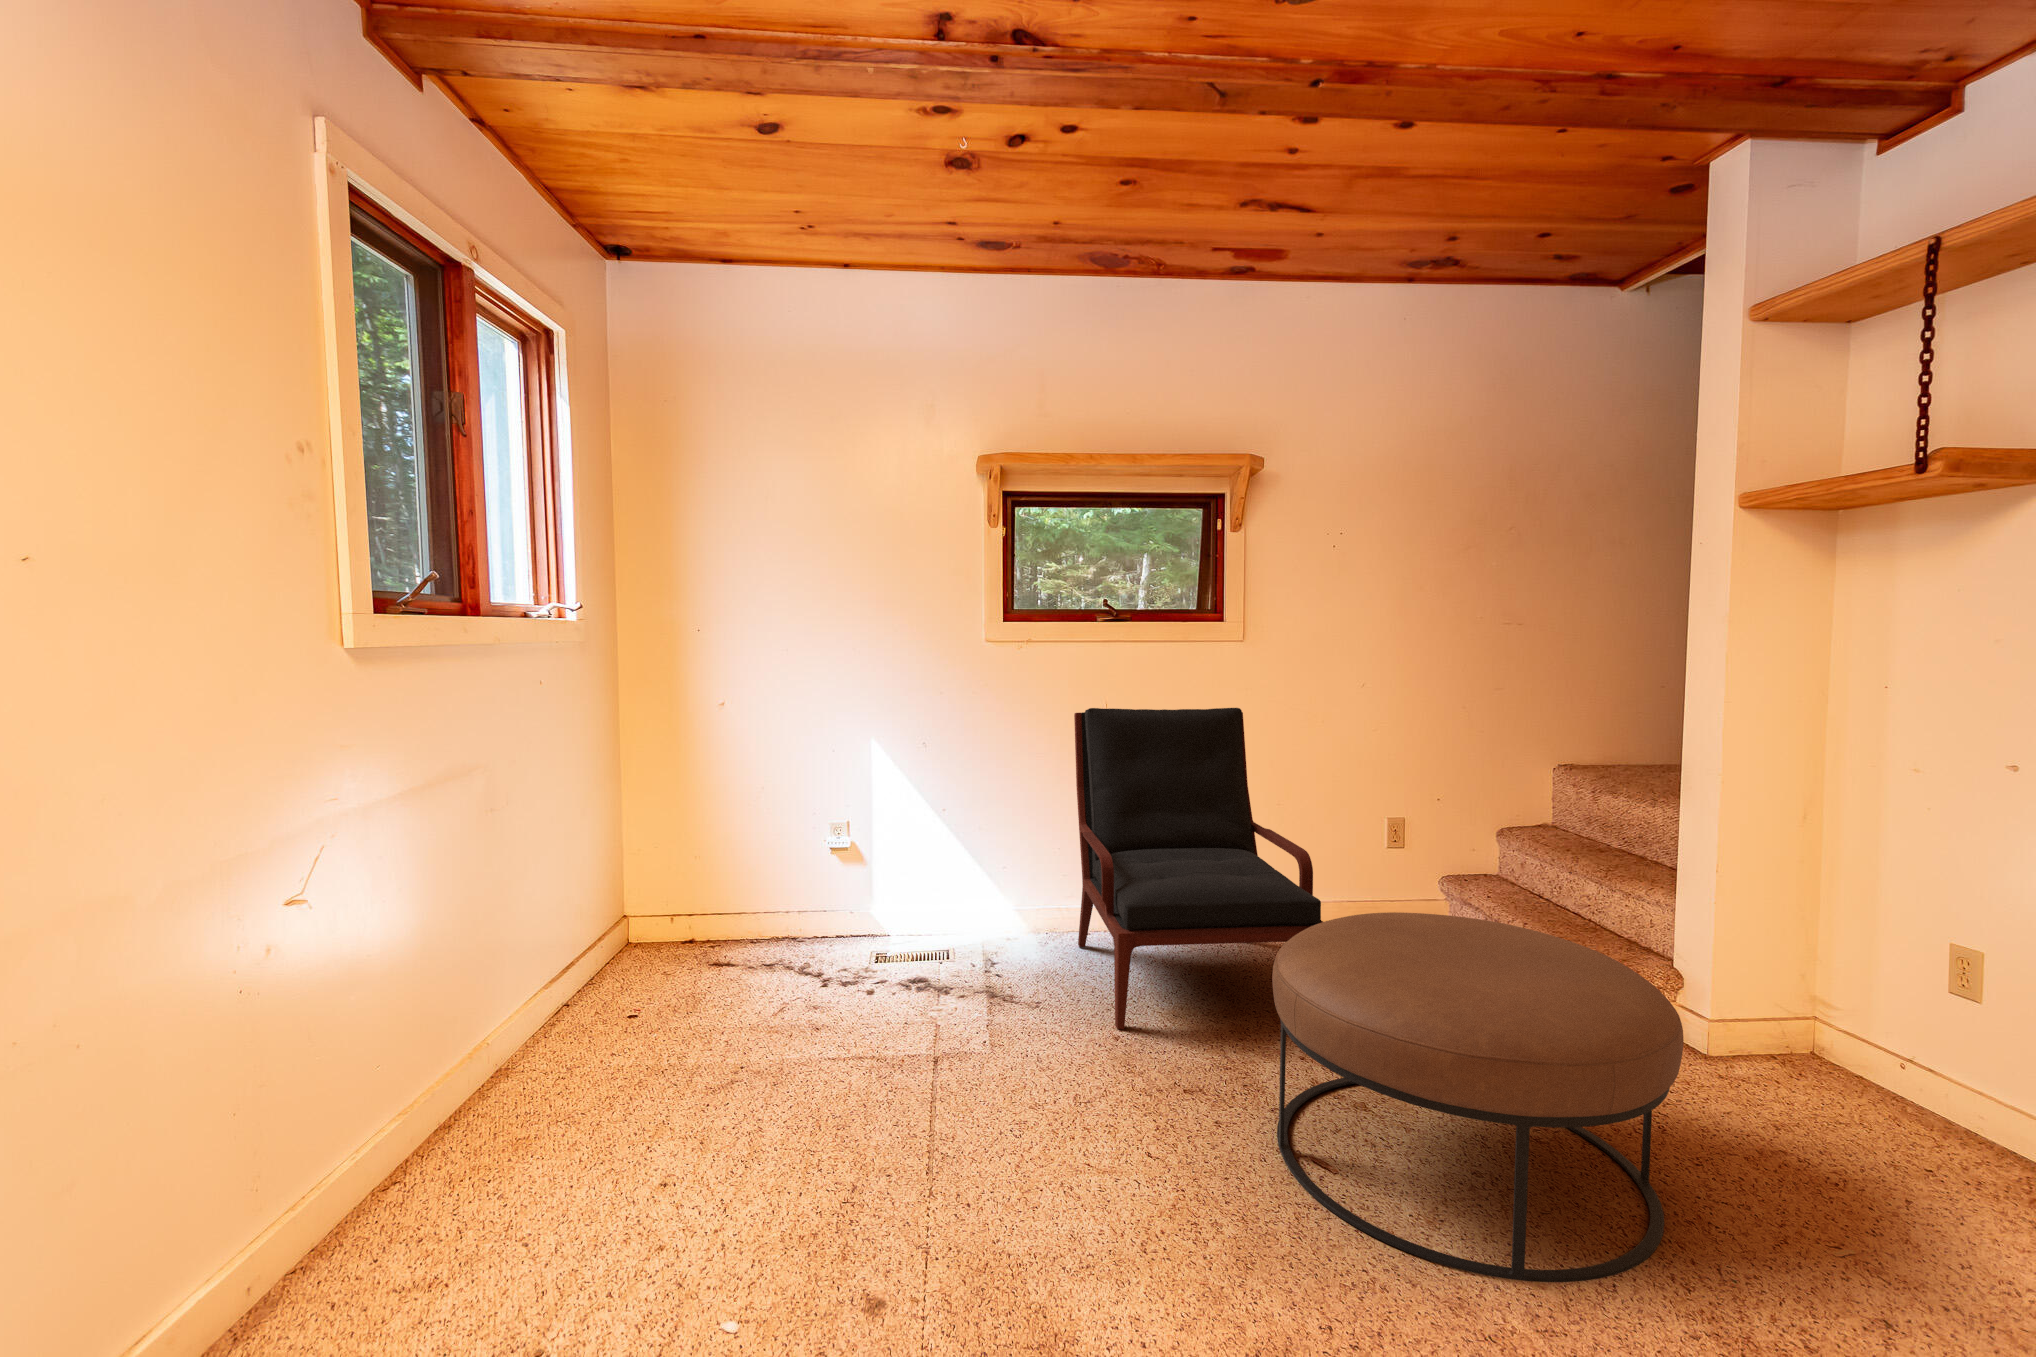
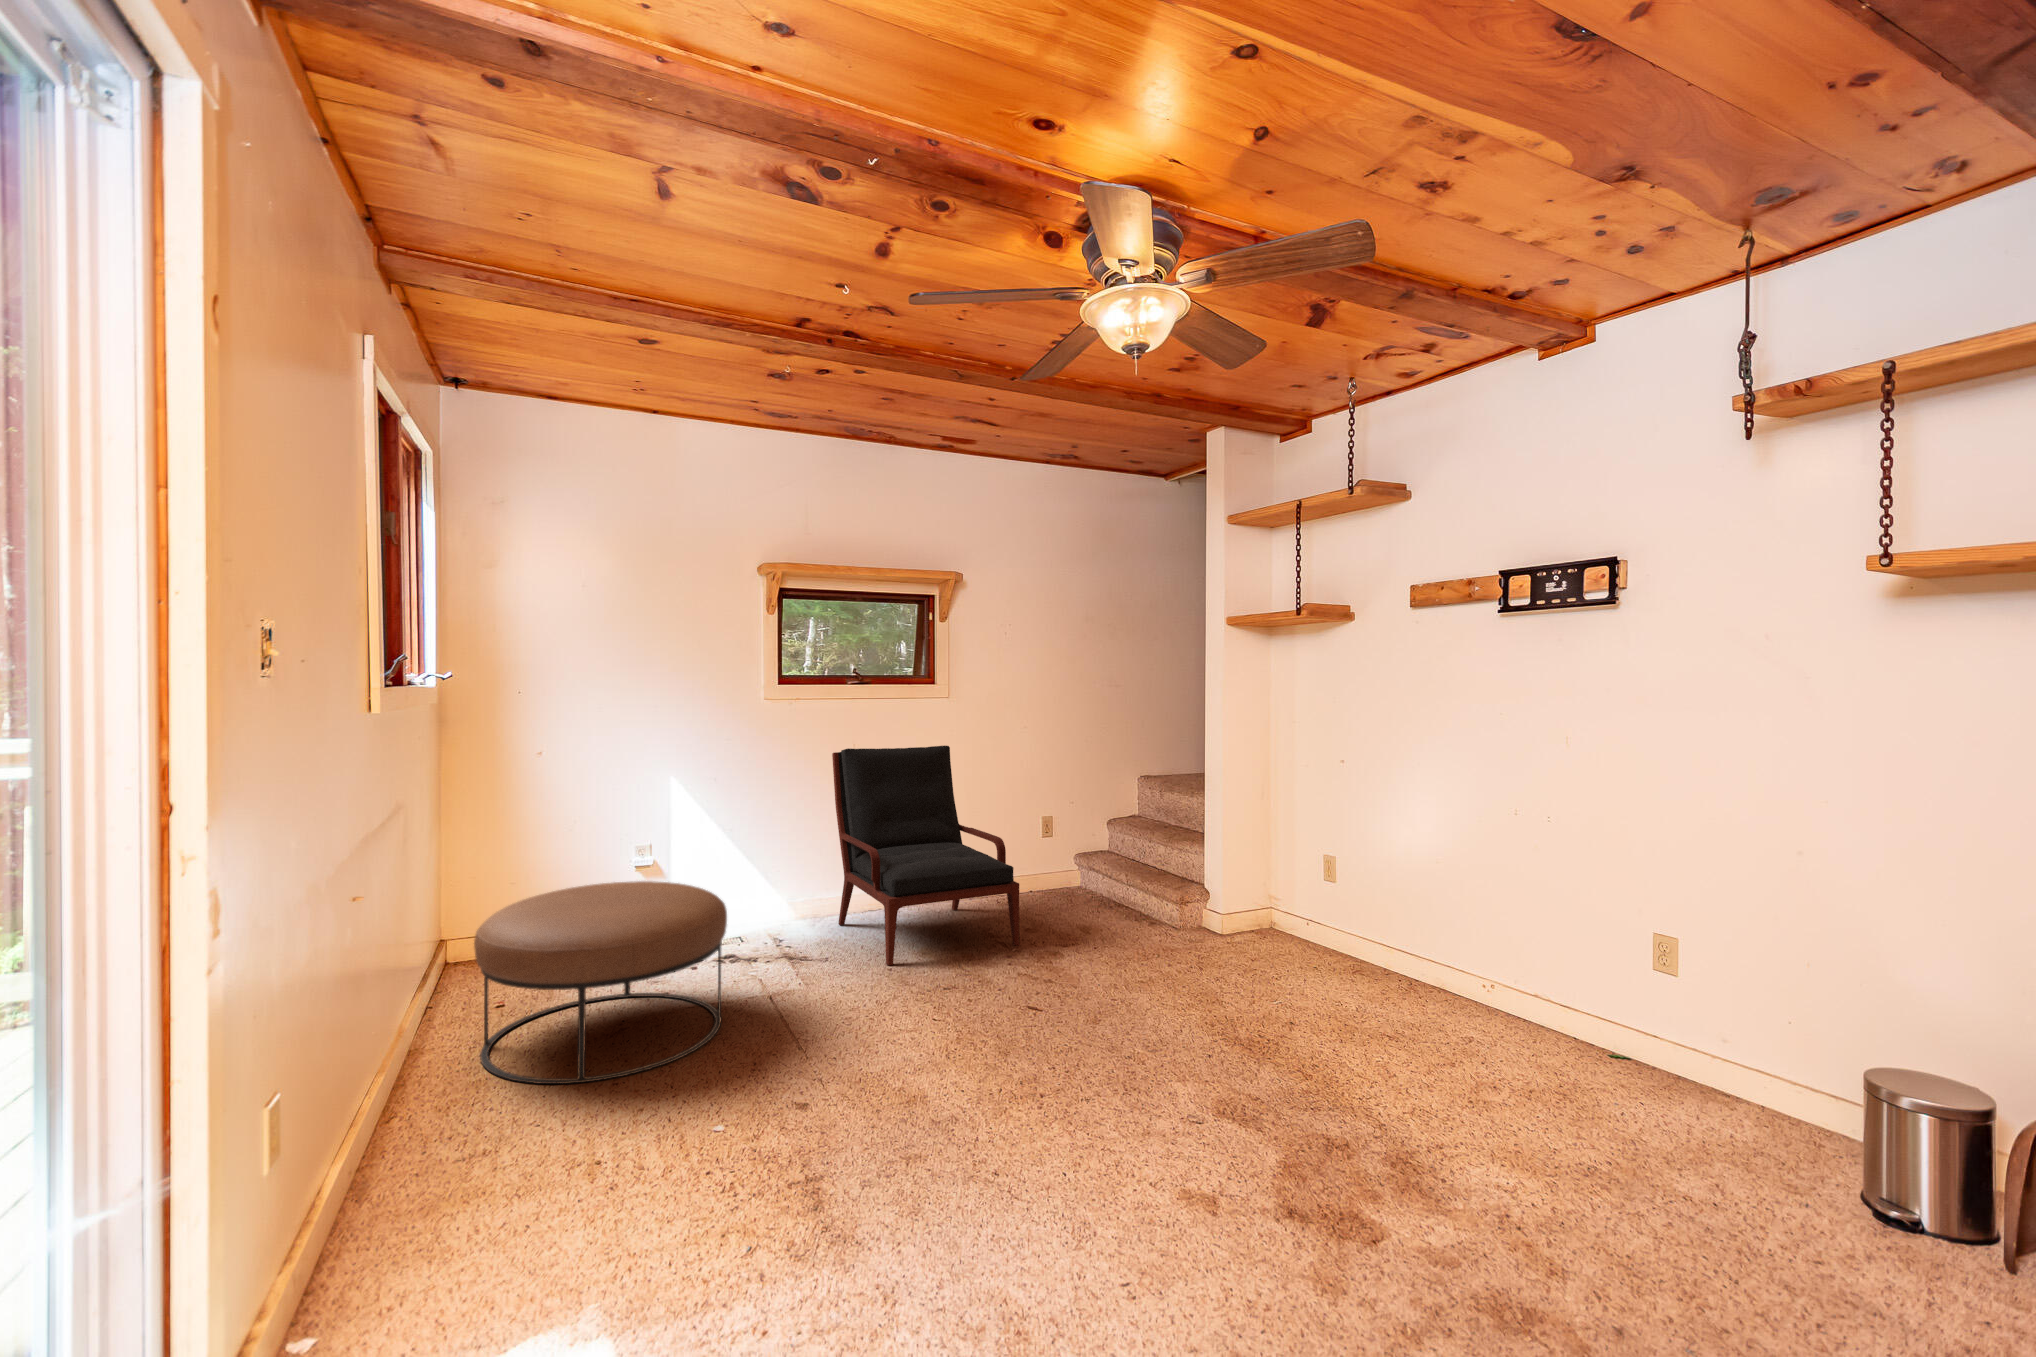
ottoman: present [1272,912,1683,1282] -> present [474,881,727,1084]

